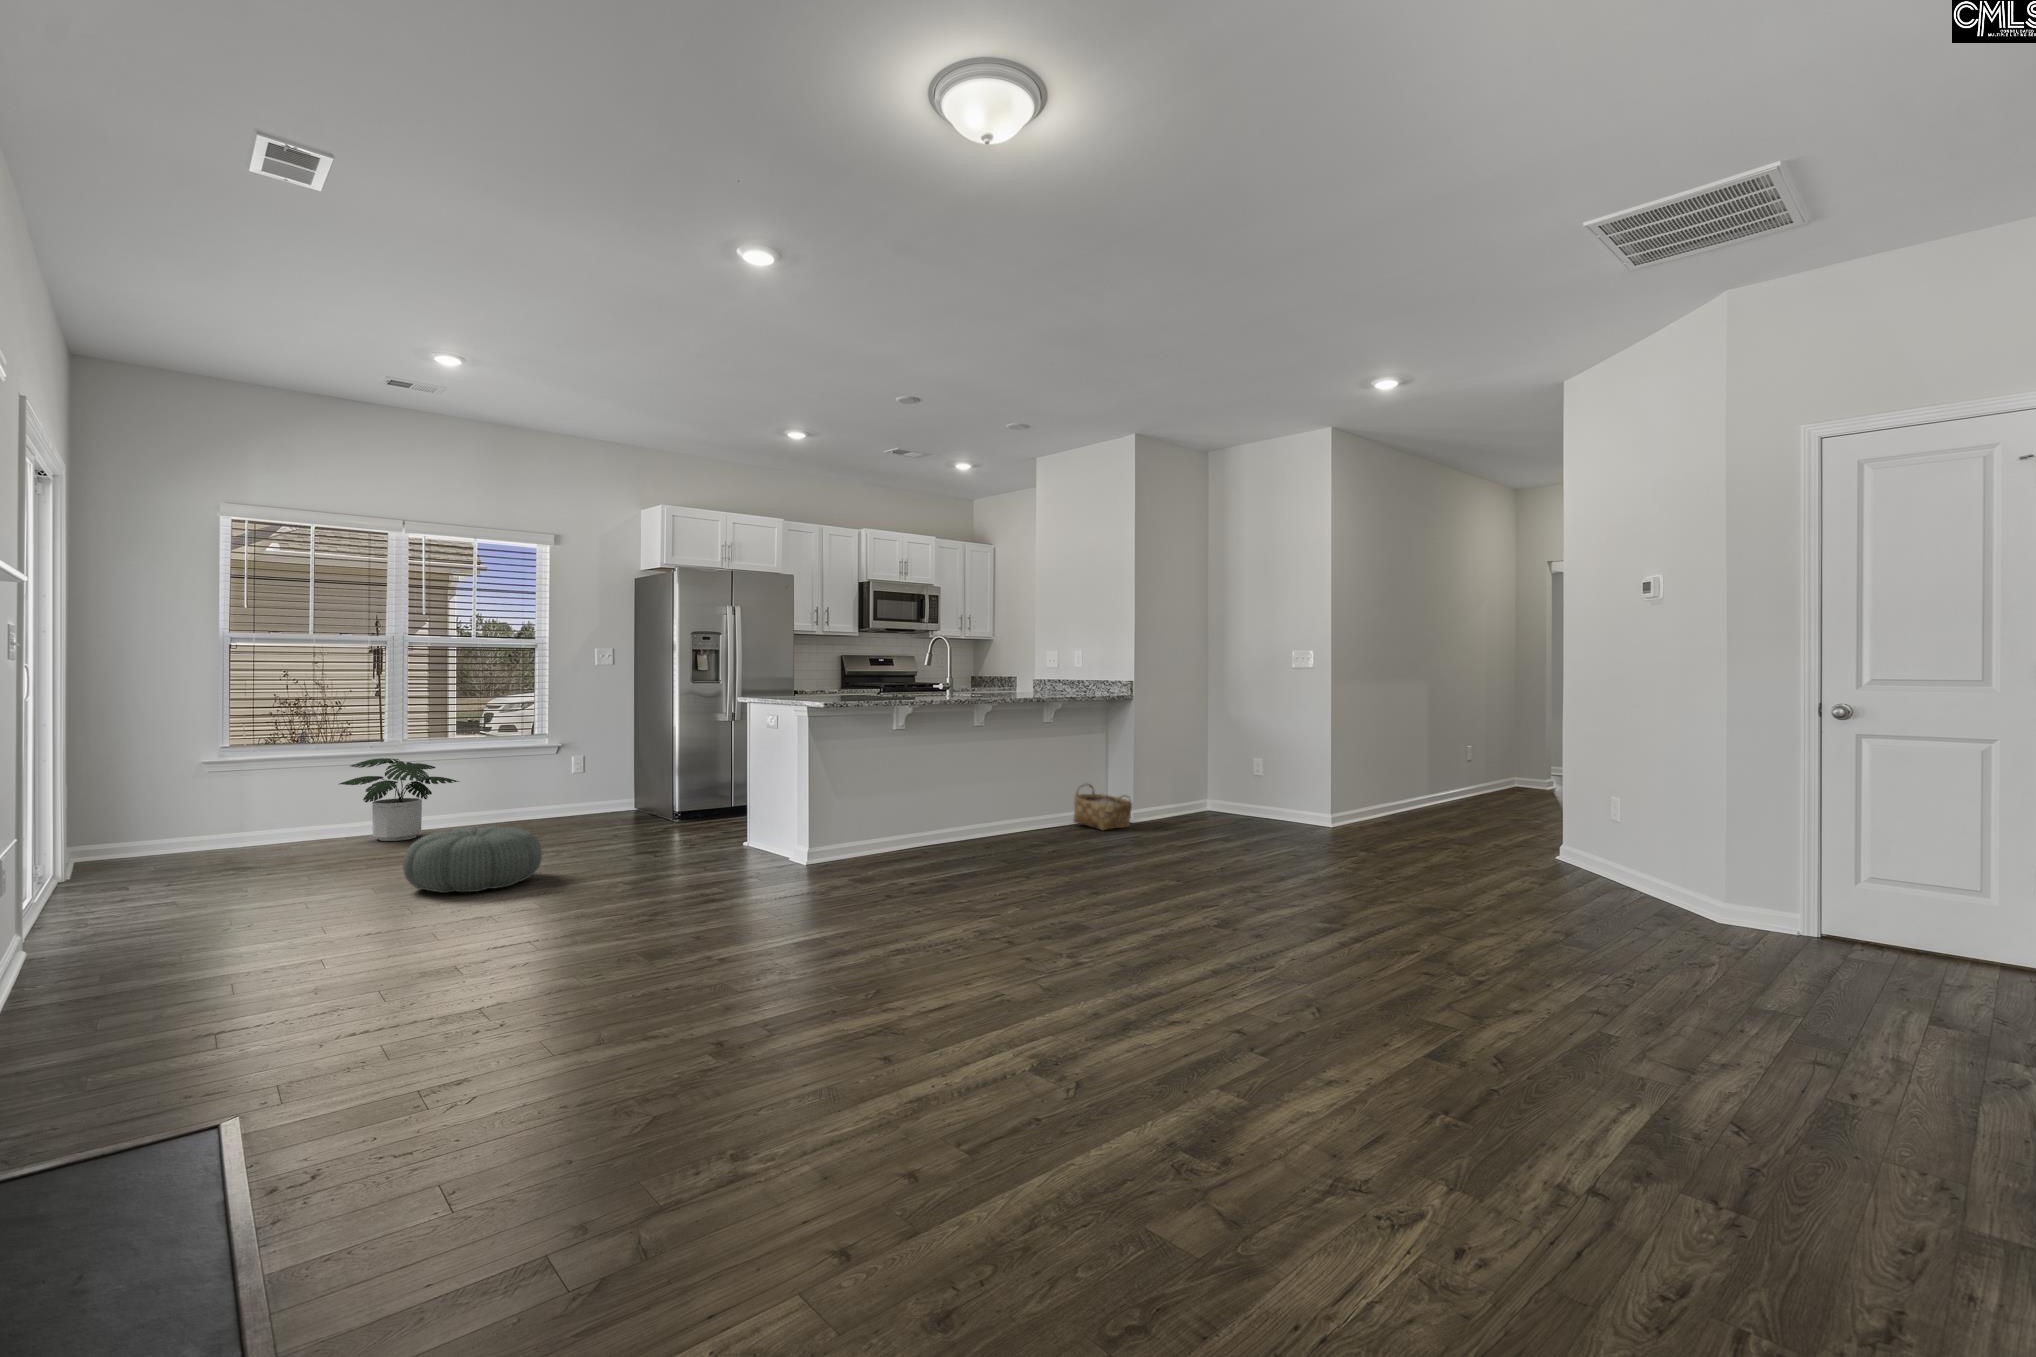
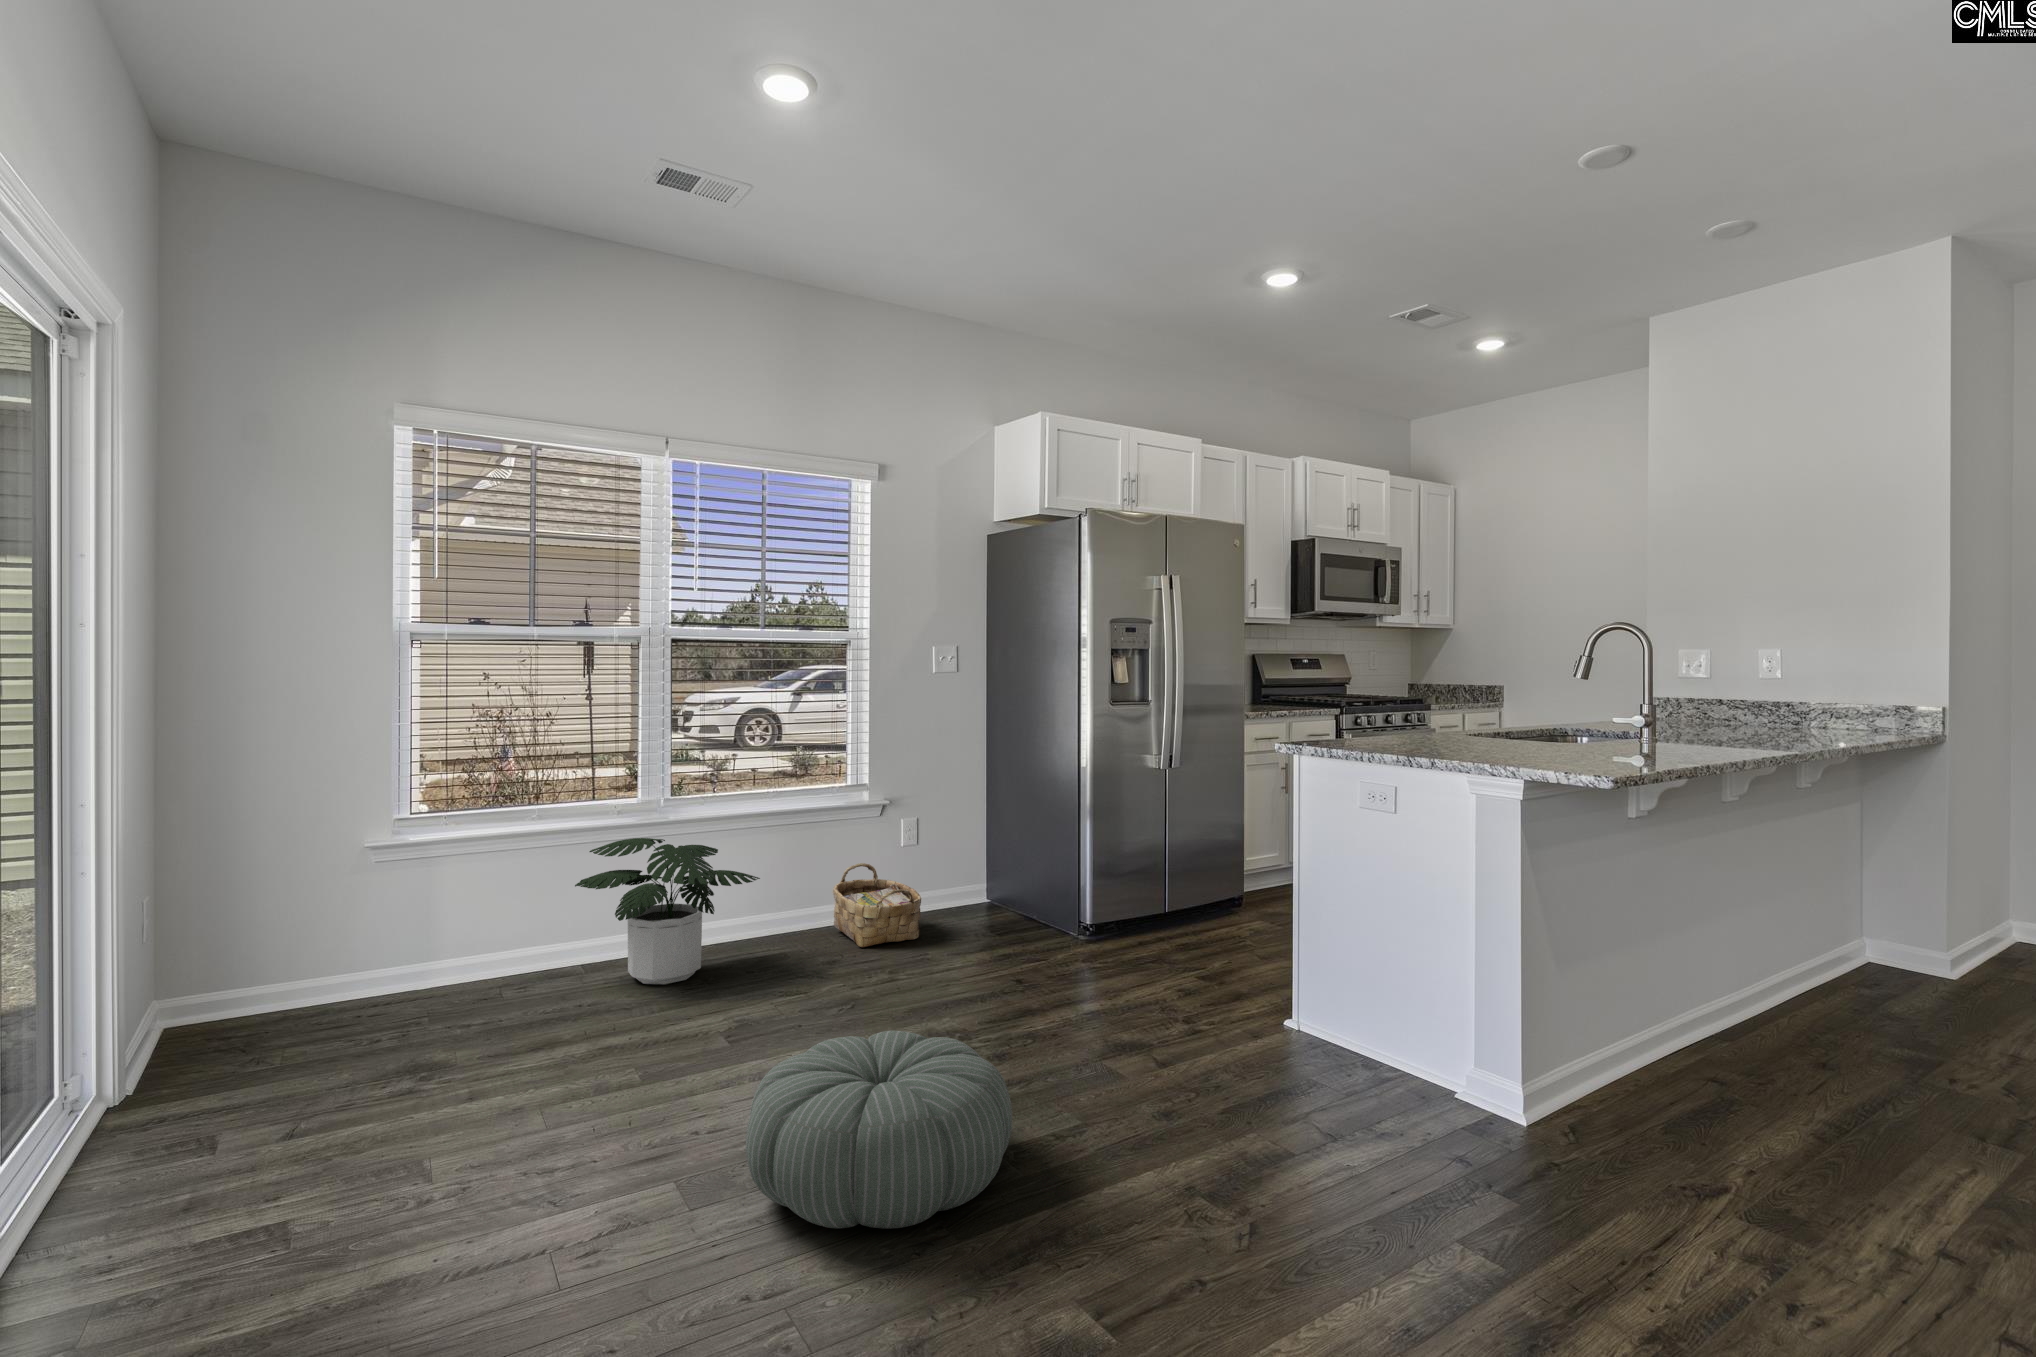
woven basket: present [1074,784,1132,830] -> present [833,863,921,947]

